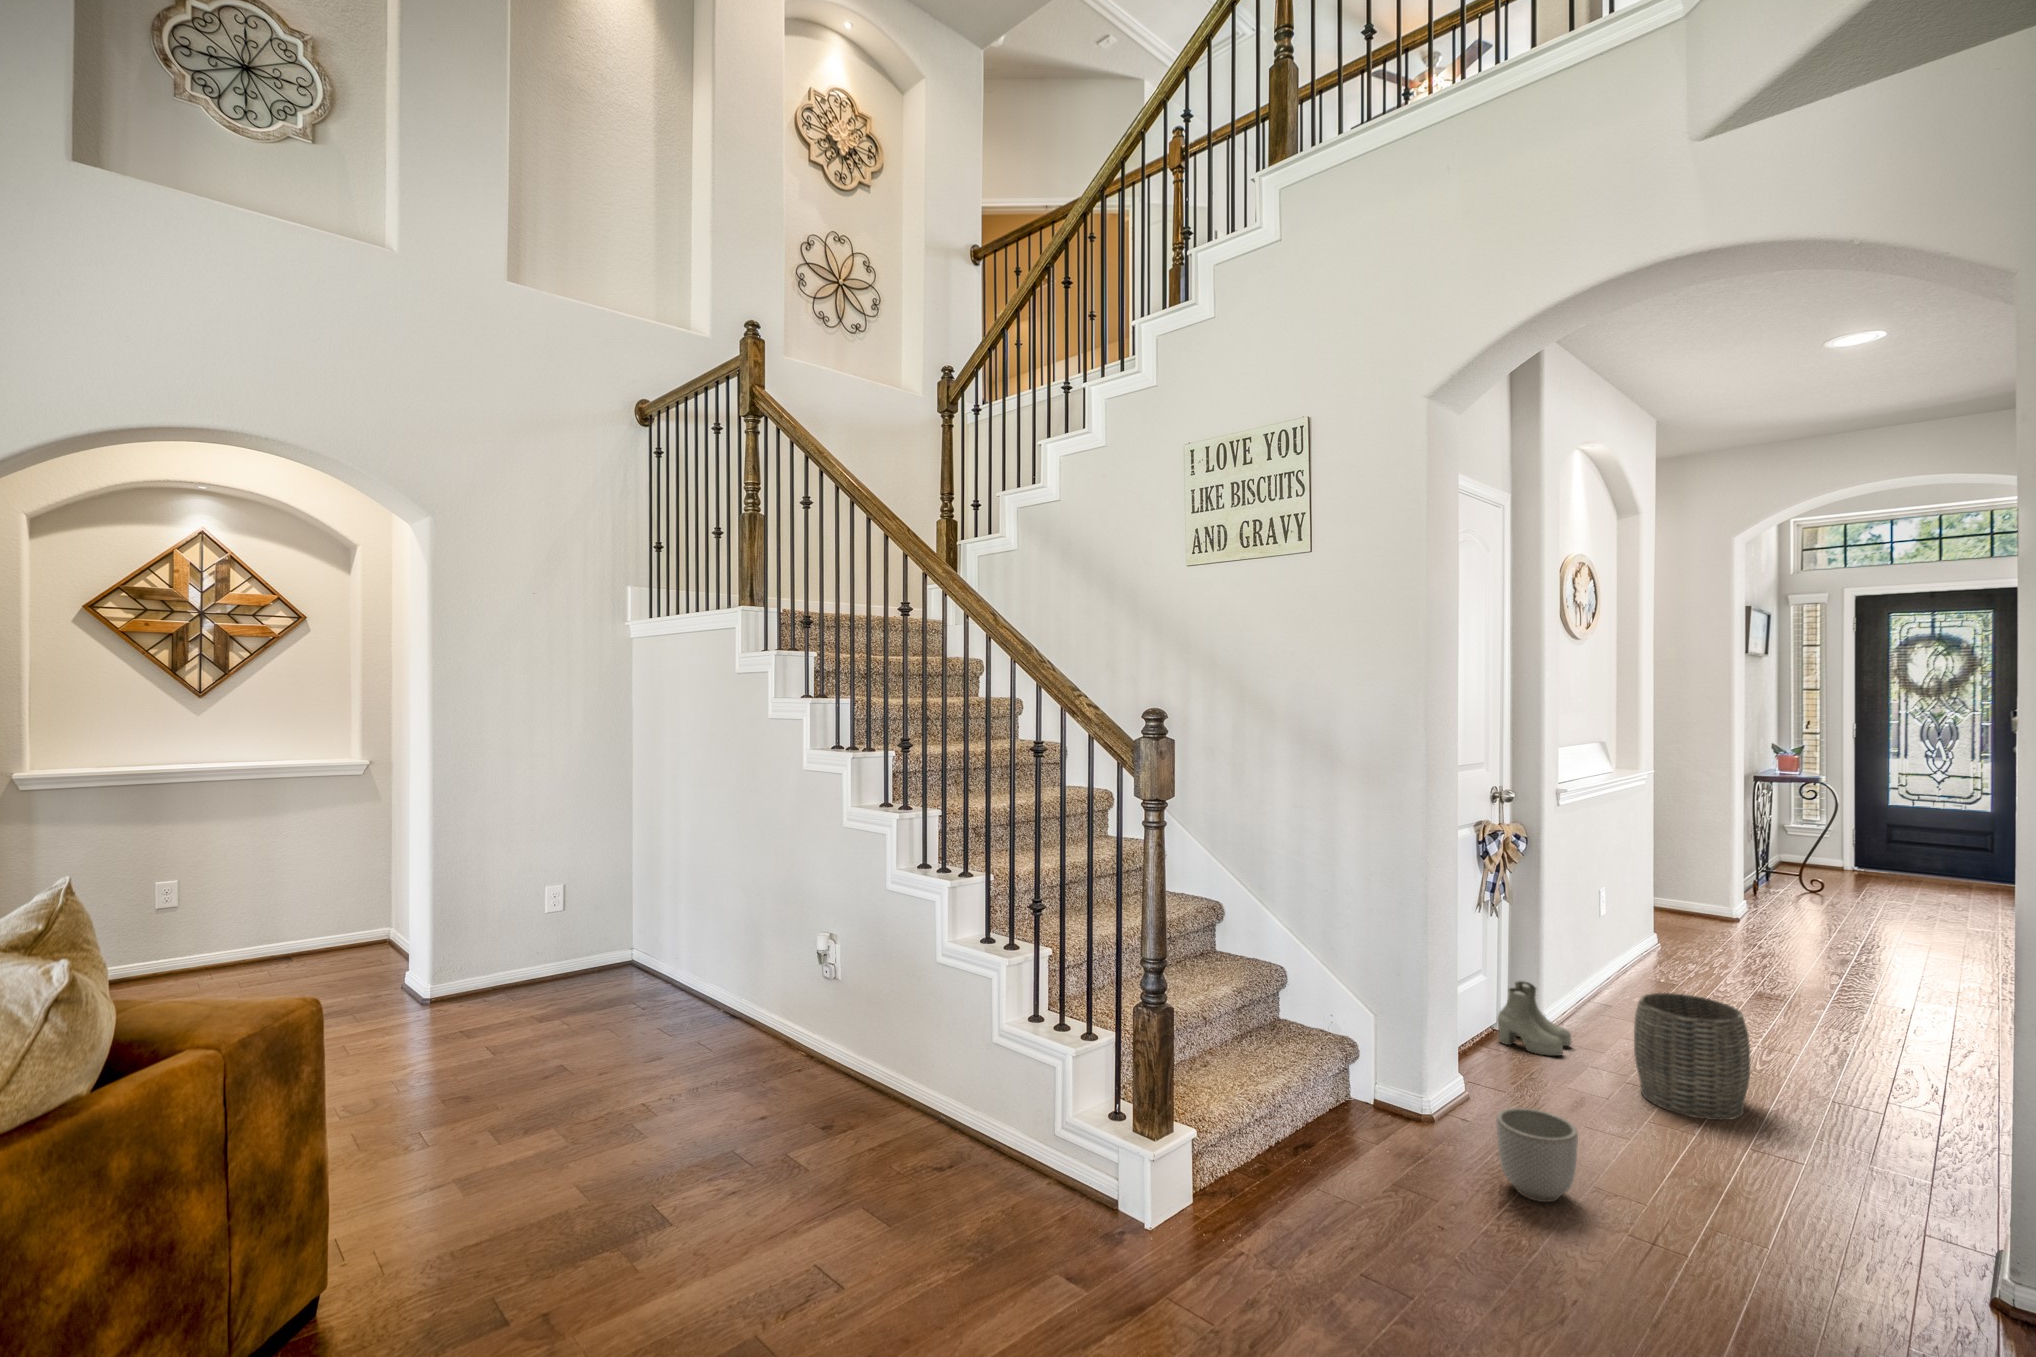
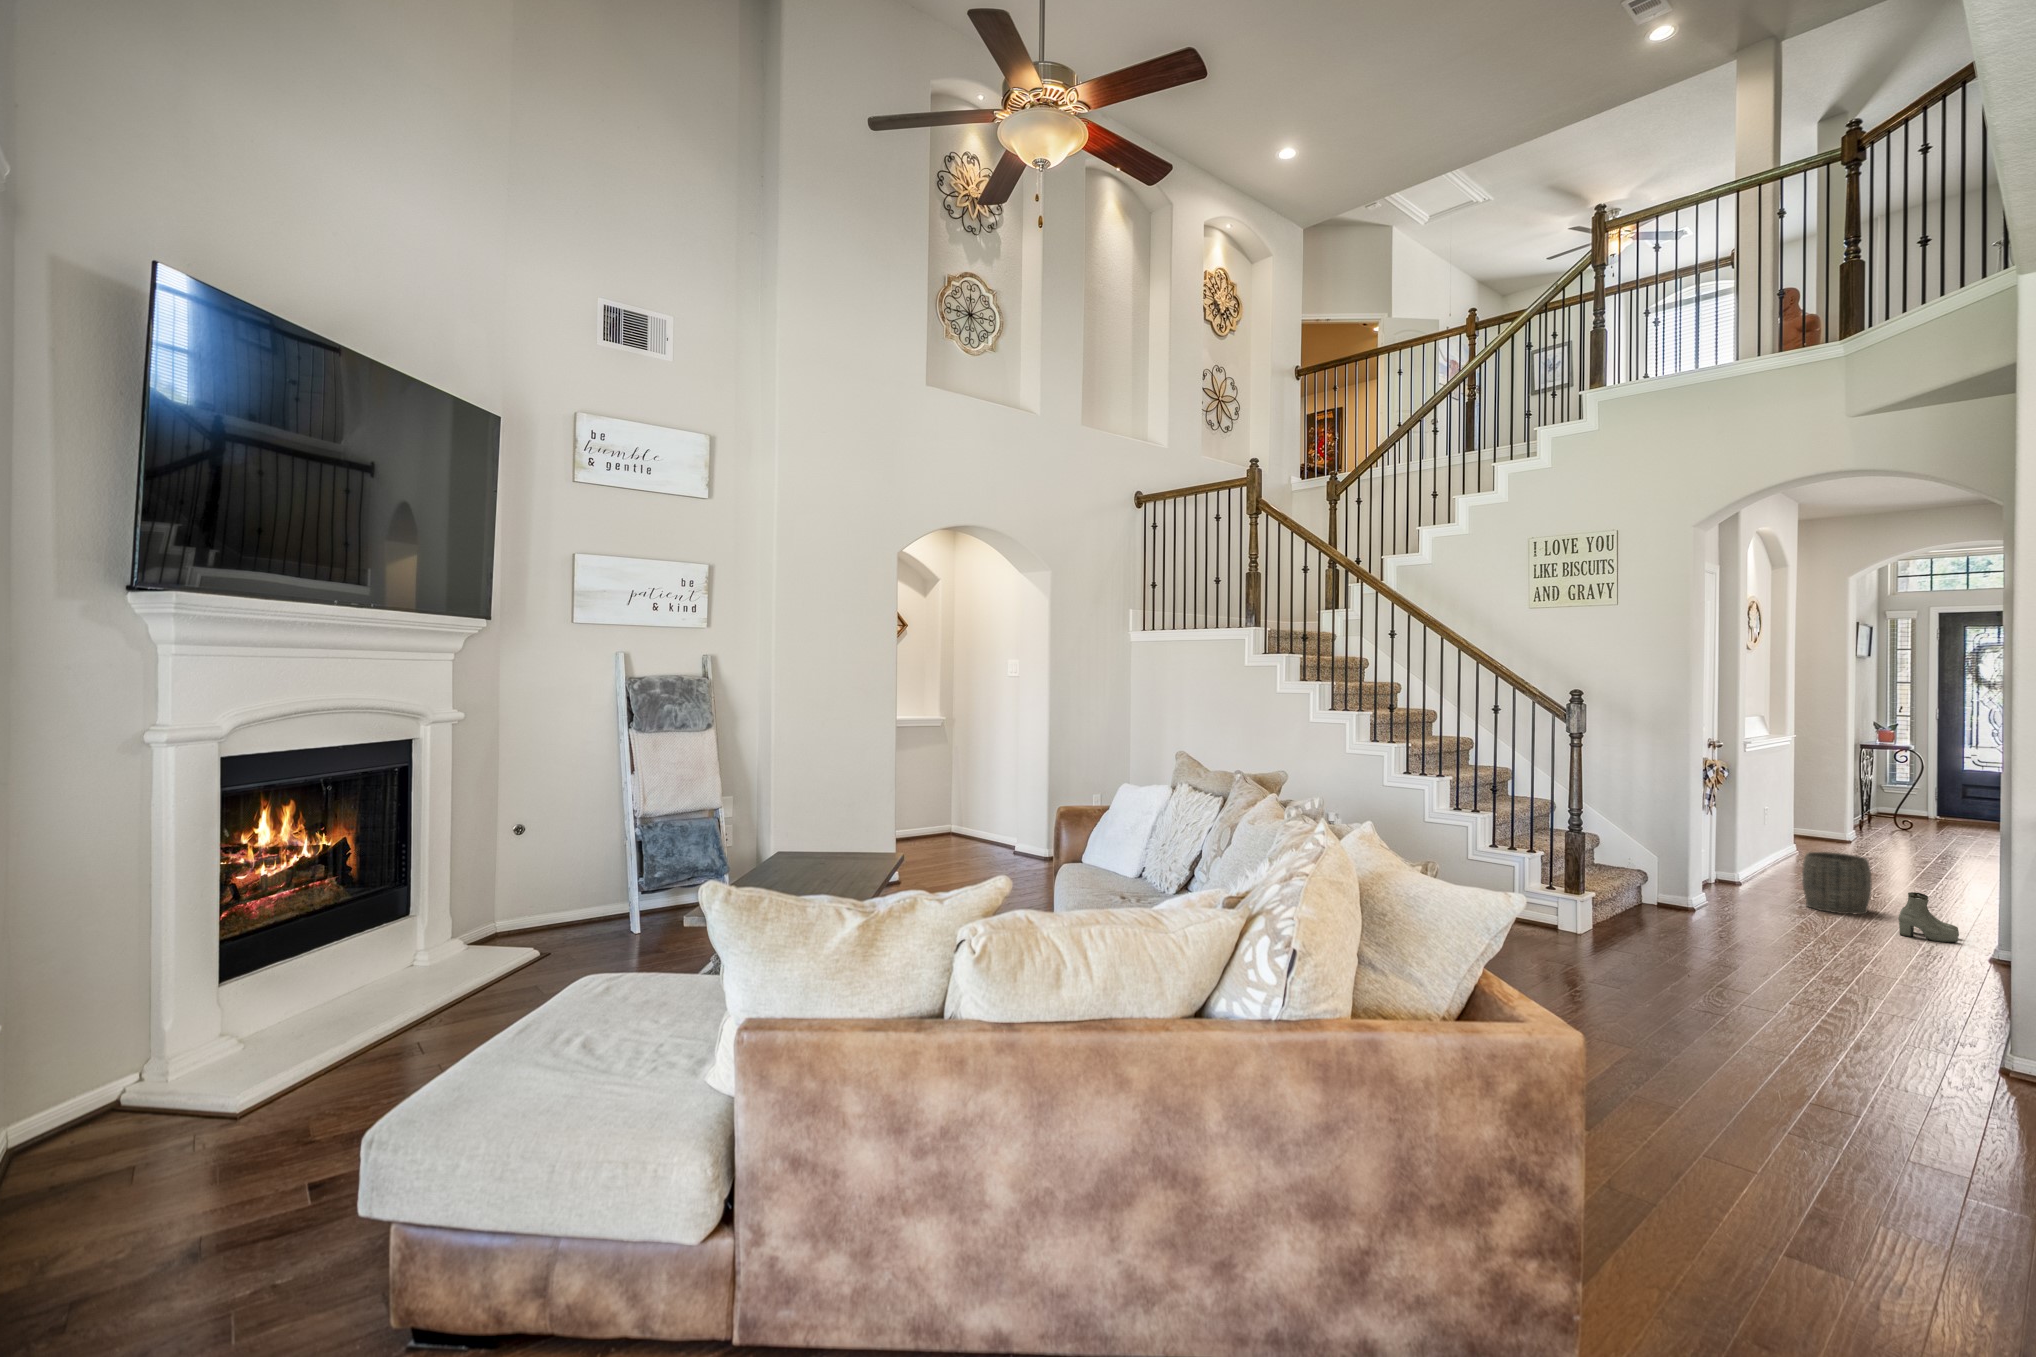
boots: present [1498,981,1571,1056] -> present [1898,892,1959,942]
planter: present [1496,1108,1578,1202] -> none [1742,893,1787,933]

